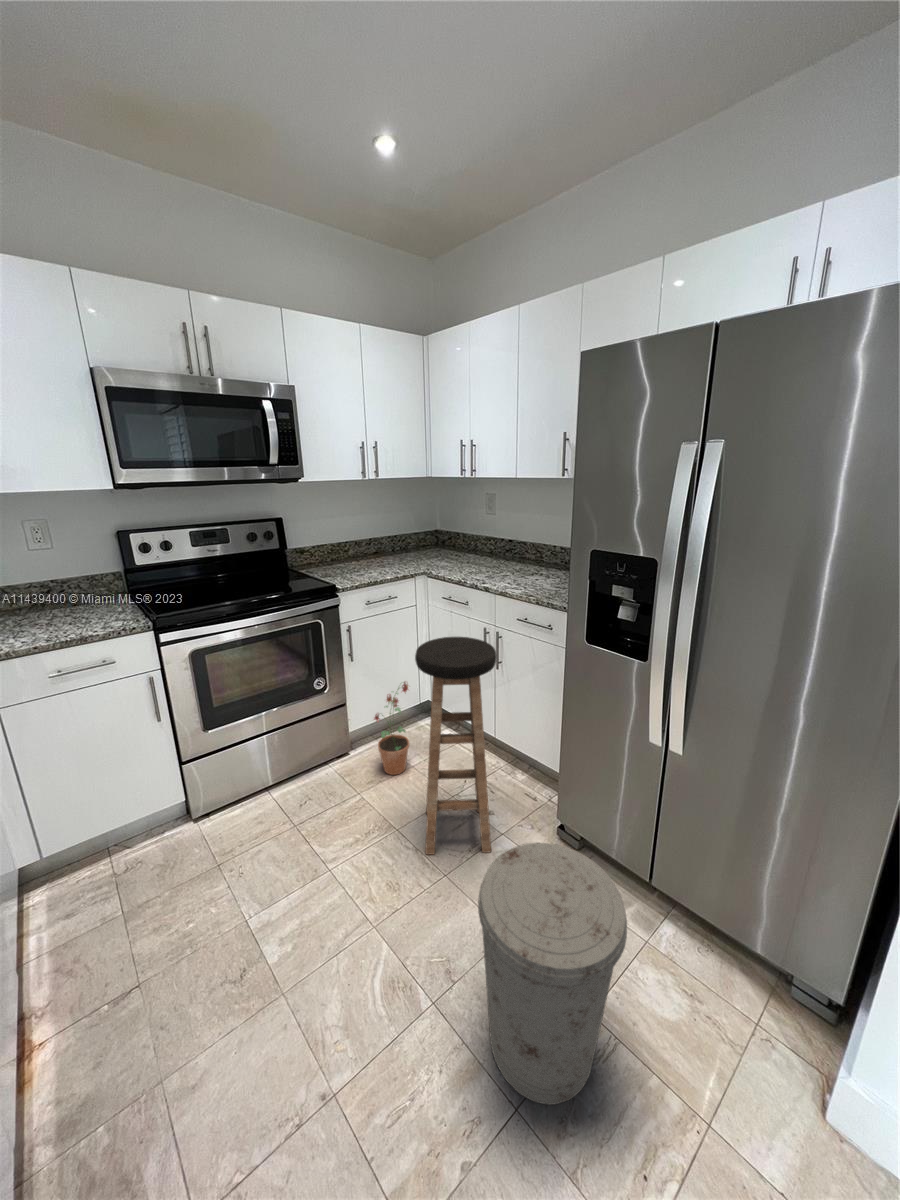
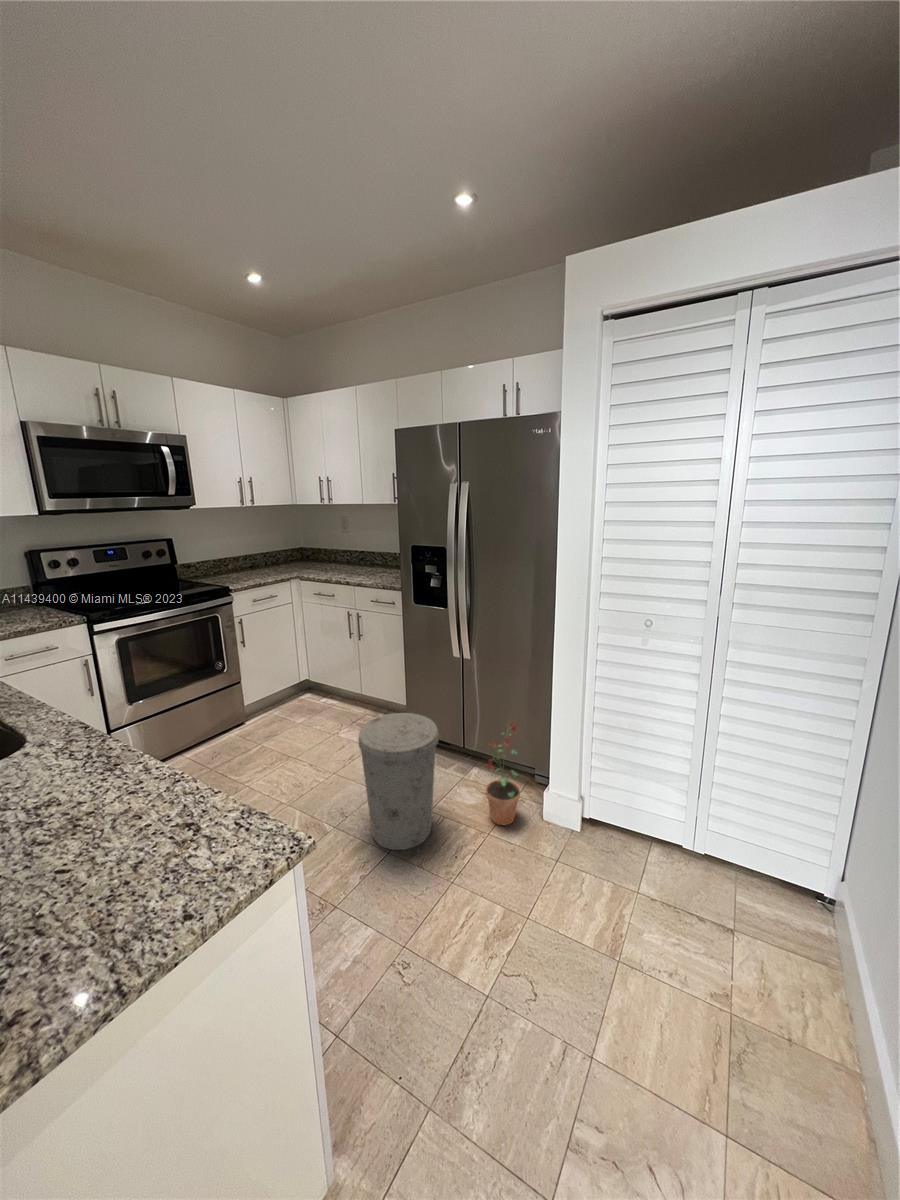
bar stool: present [415,637,496,855] -> none [301,612,365,768]
potted plant: present [374,682,409,775] -> present [486,721,520,825]

